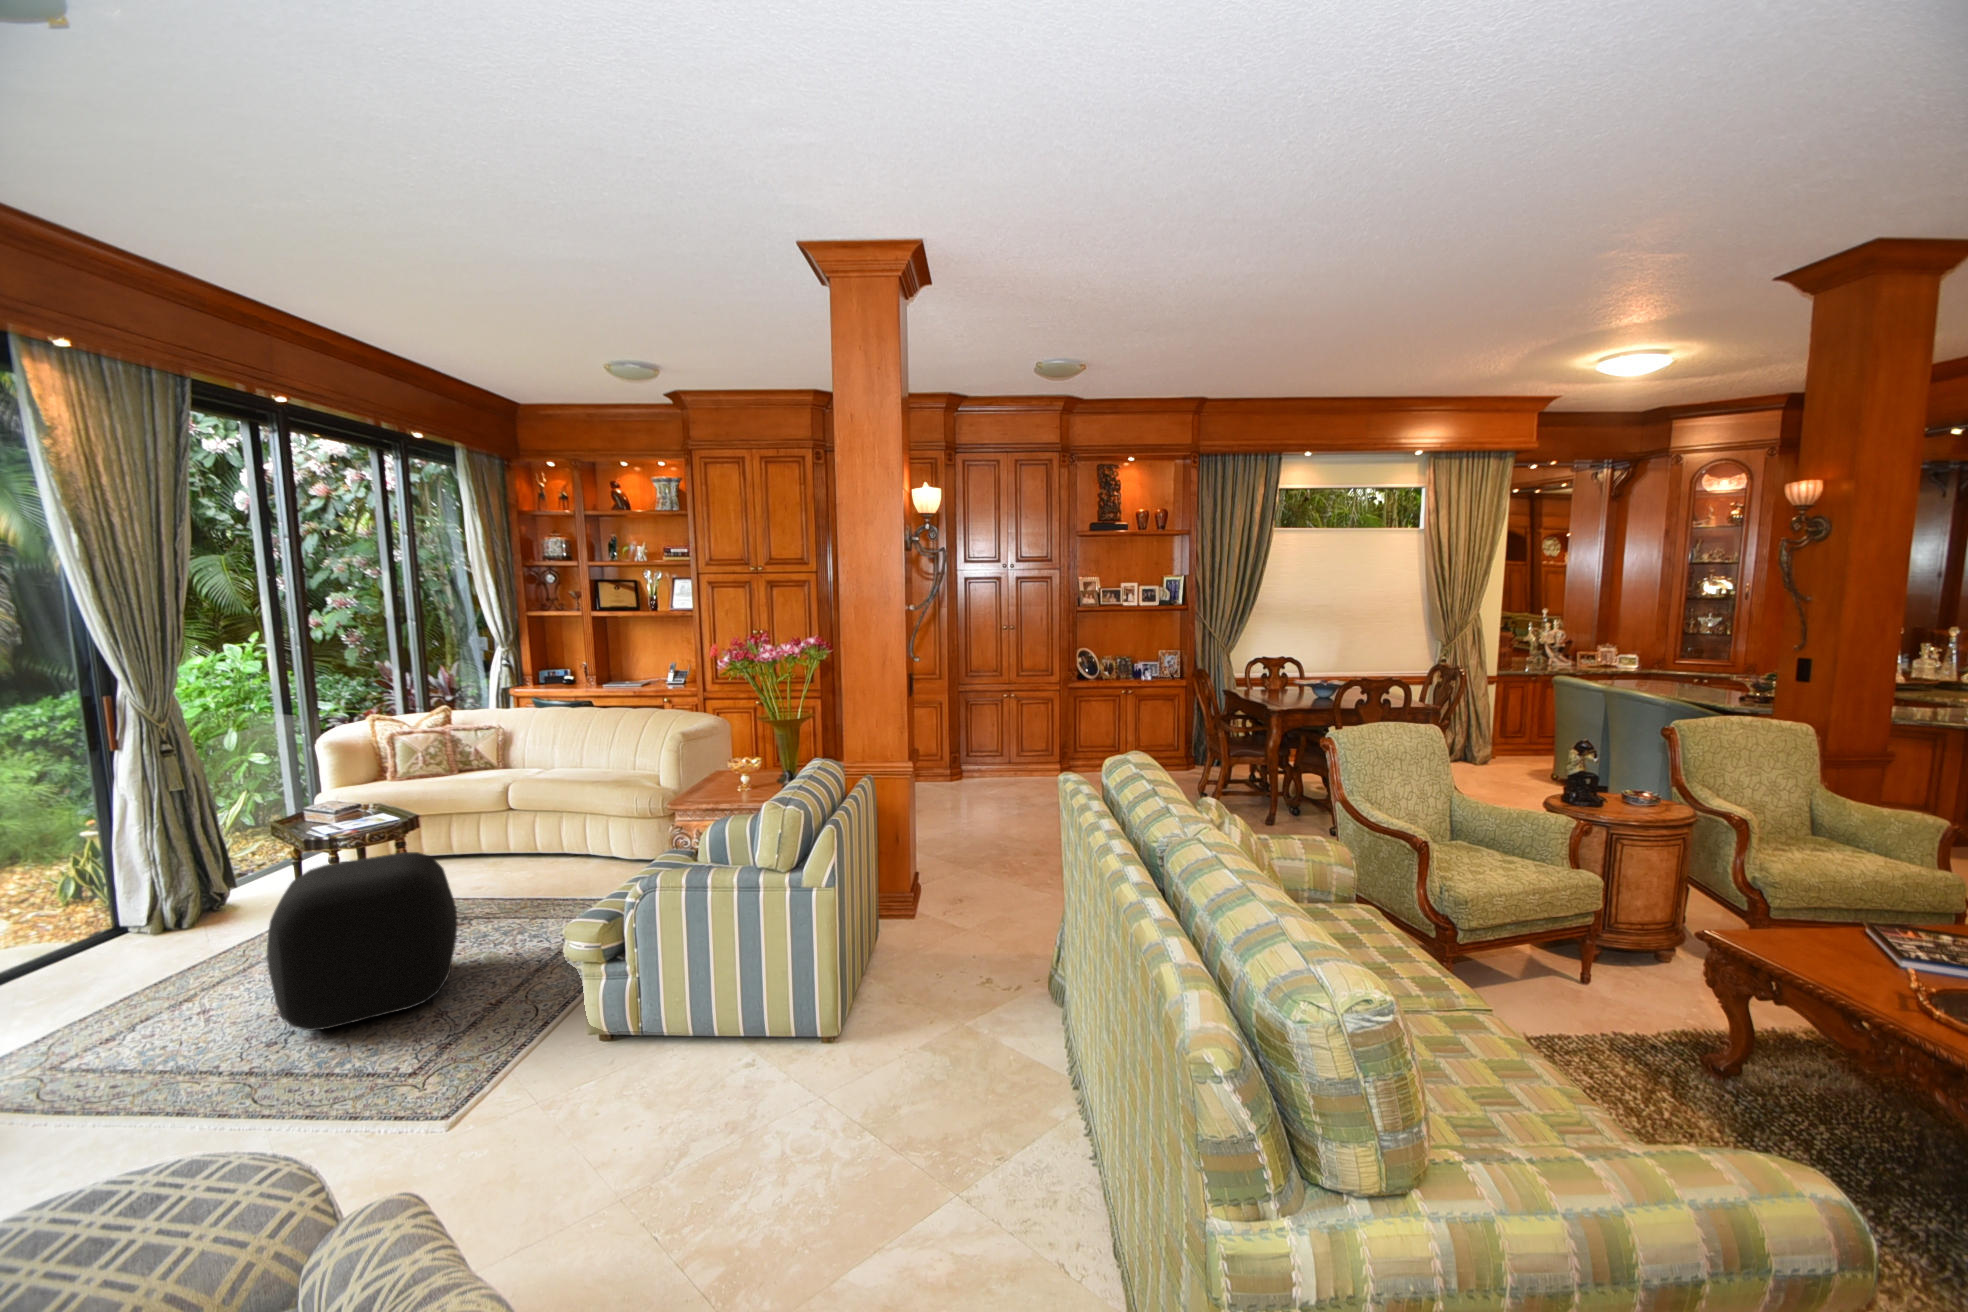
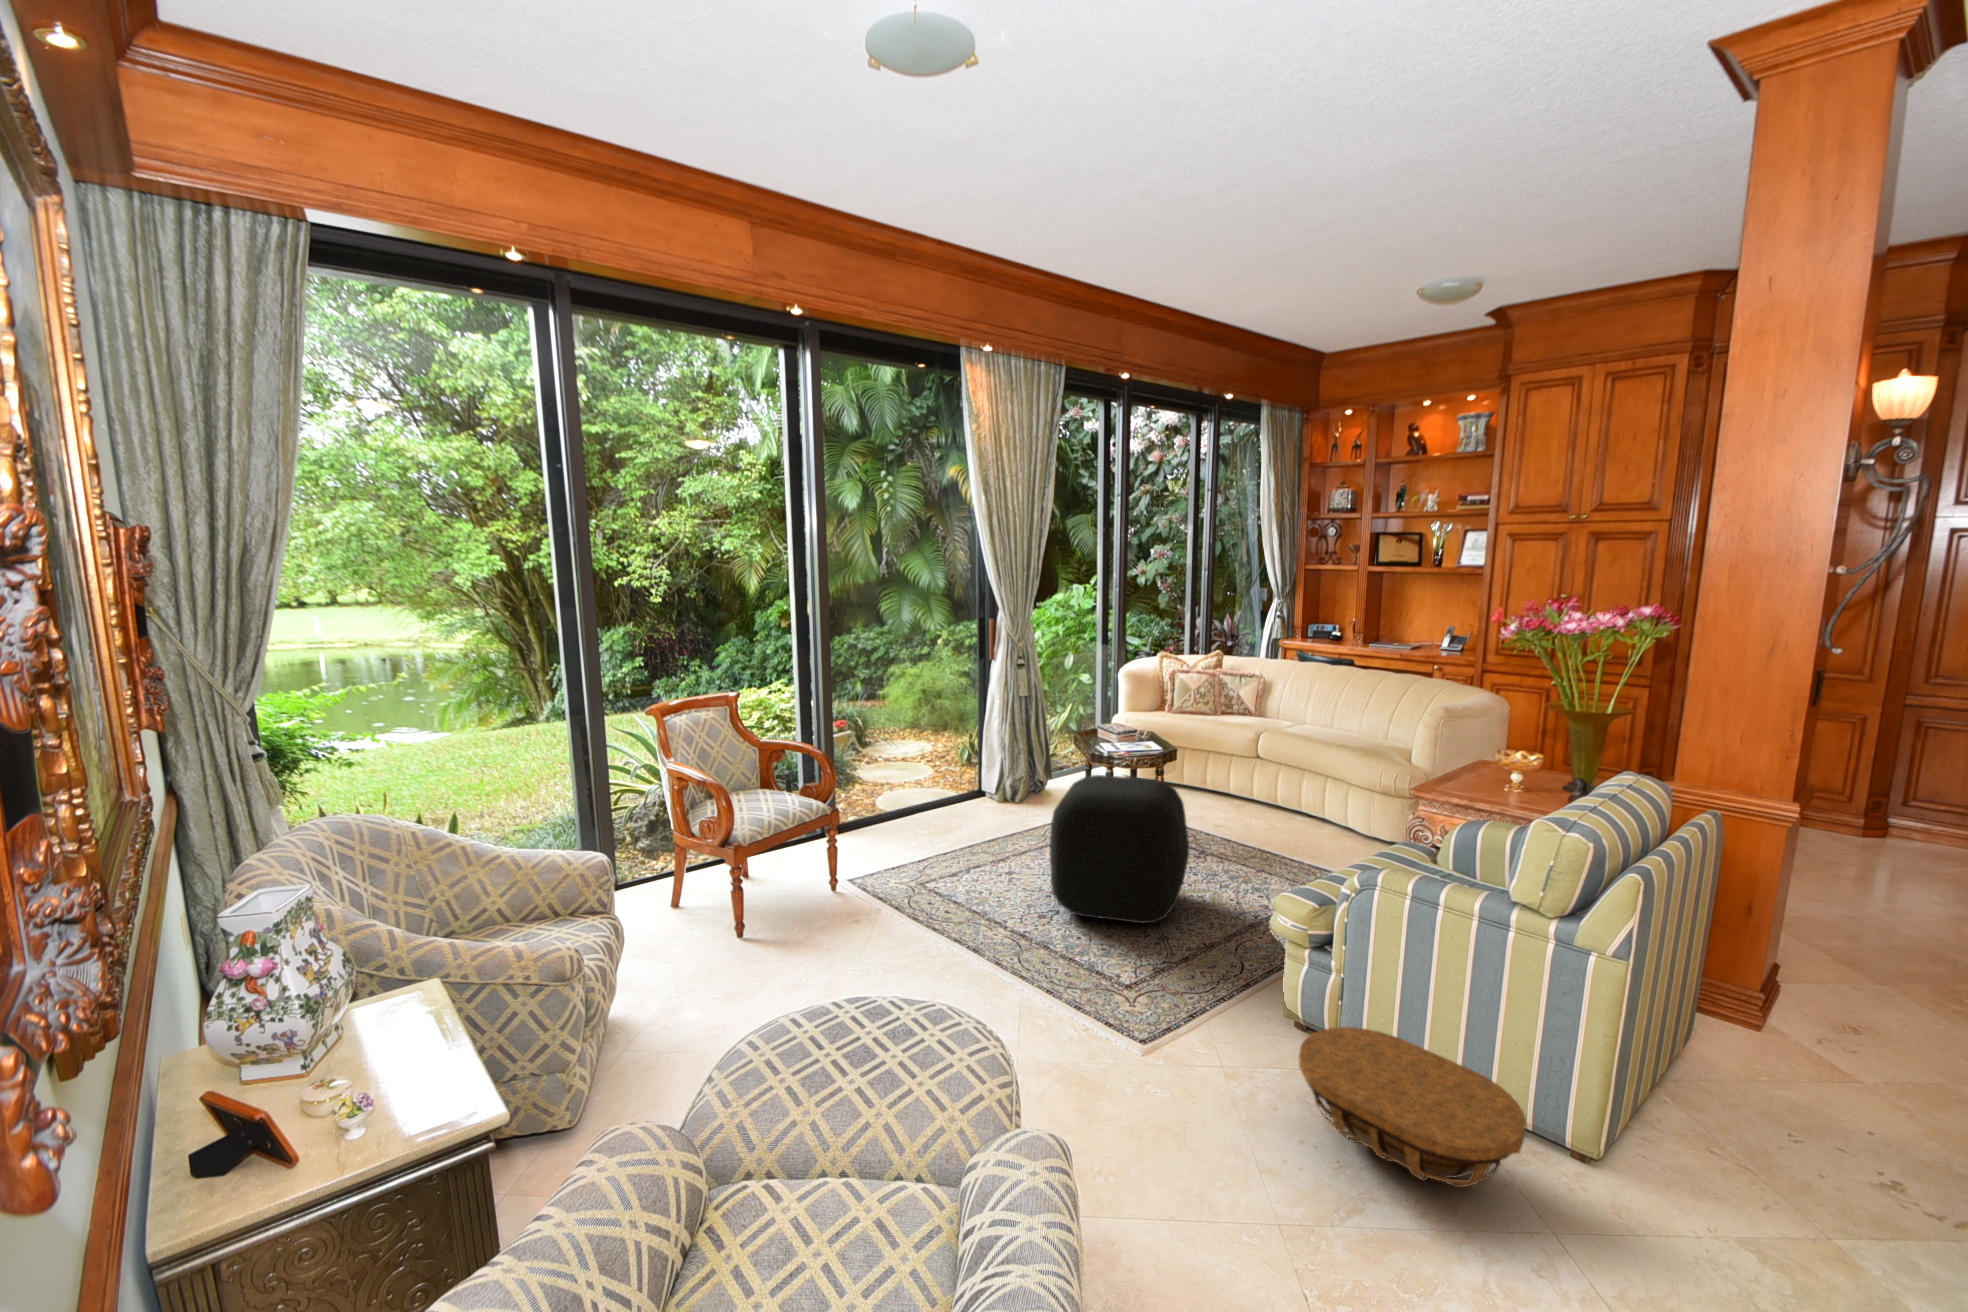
basket: none [614,1004,790,1105] -> present [1299,1027,1526,1187]

